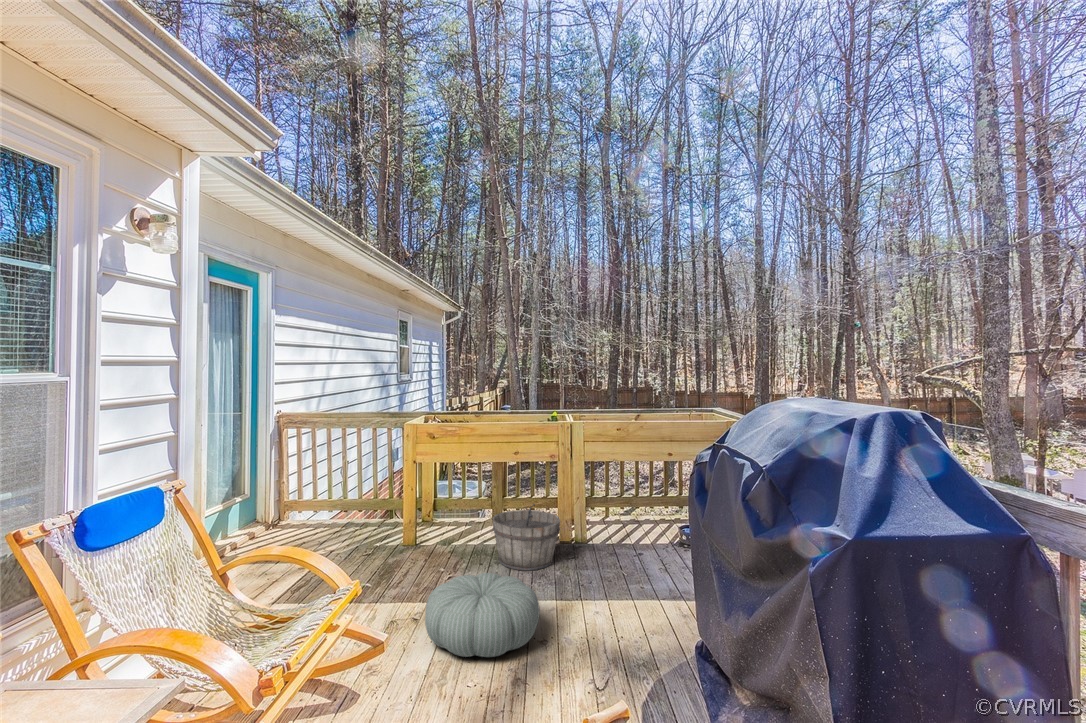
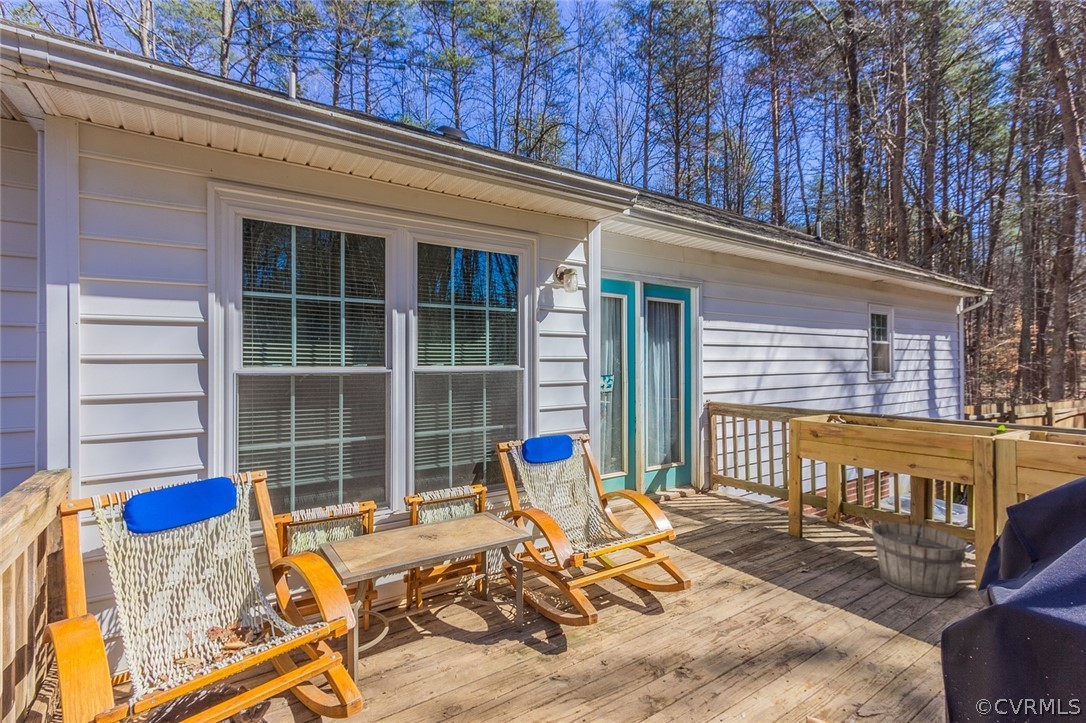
pouf: present [425,573,540,657] -> none [730,561,854,645]

